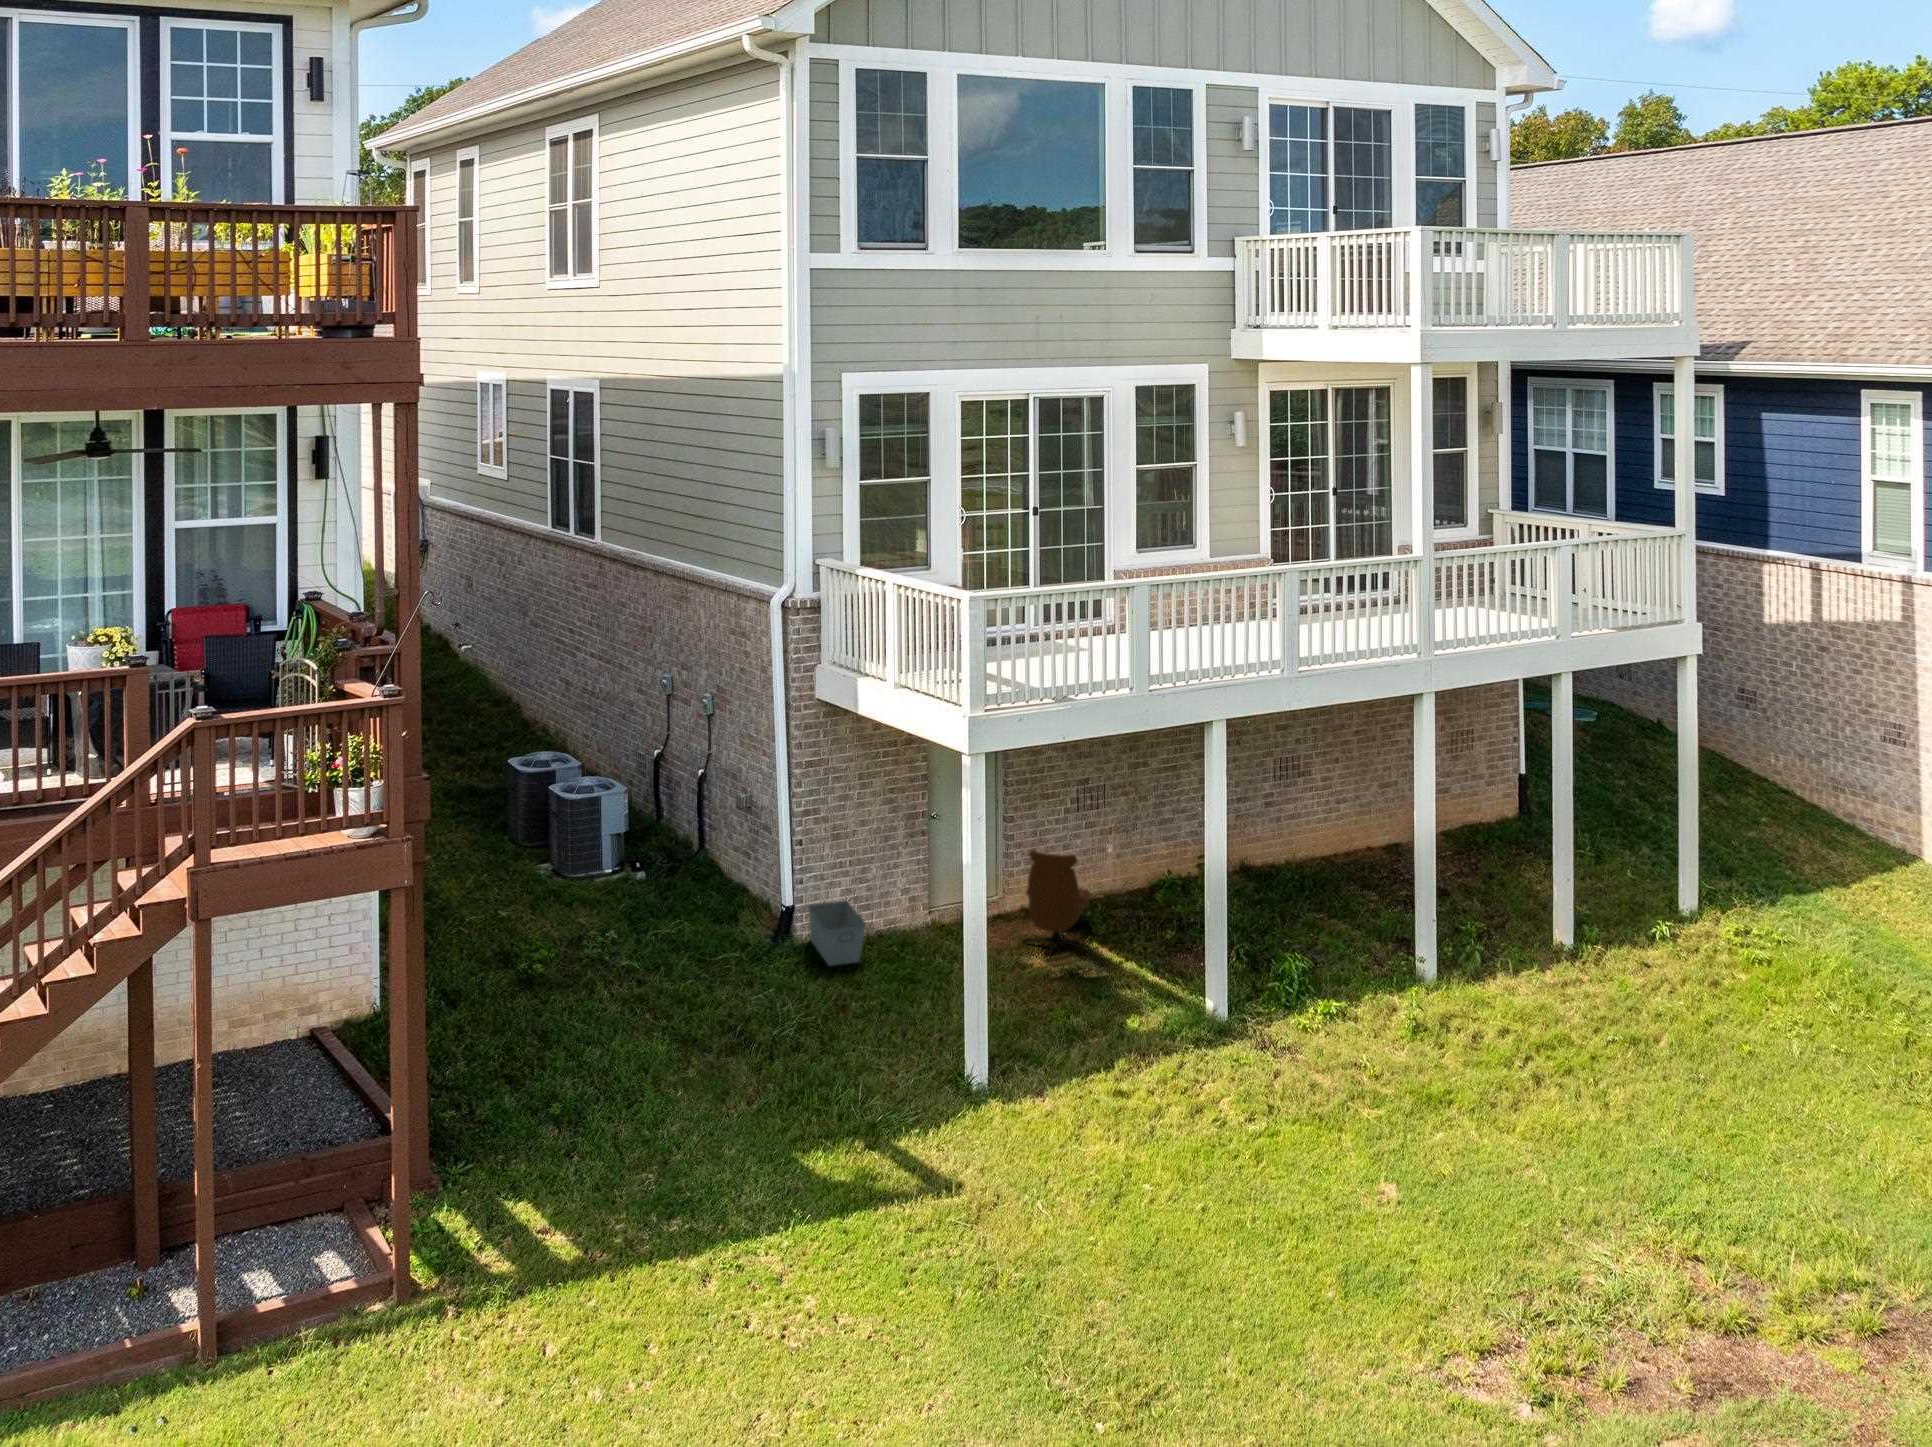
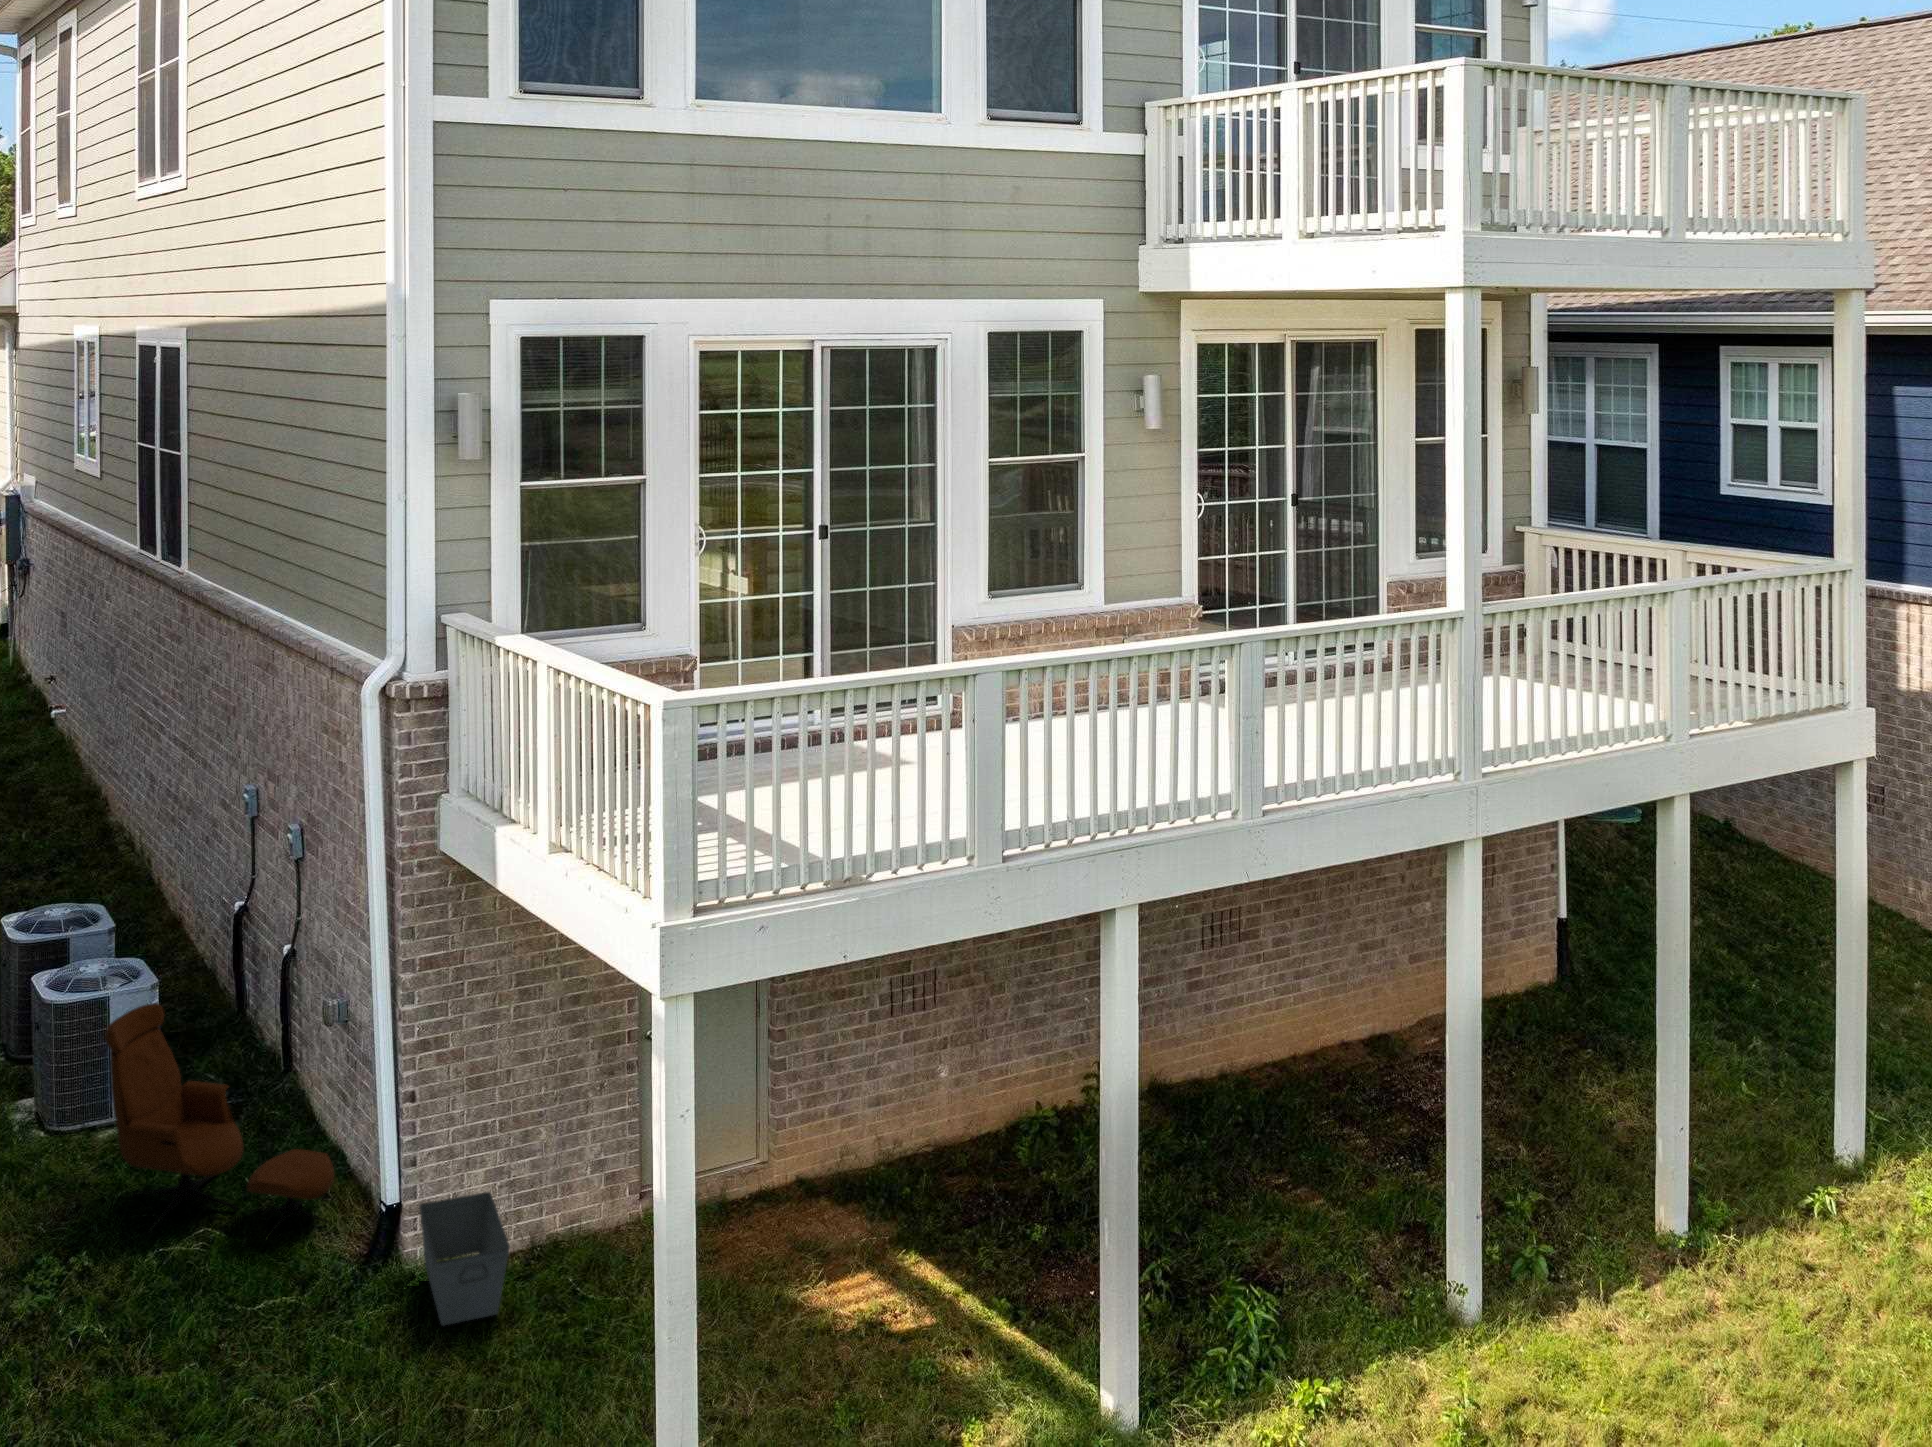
lounge chair: present [1024,850,1092,958] -> present [105,1003,334,1240]

